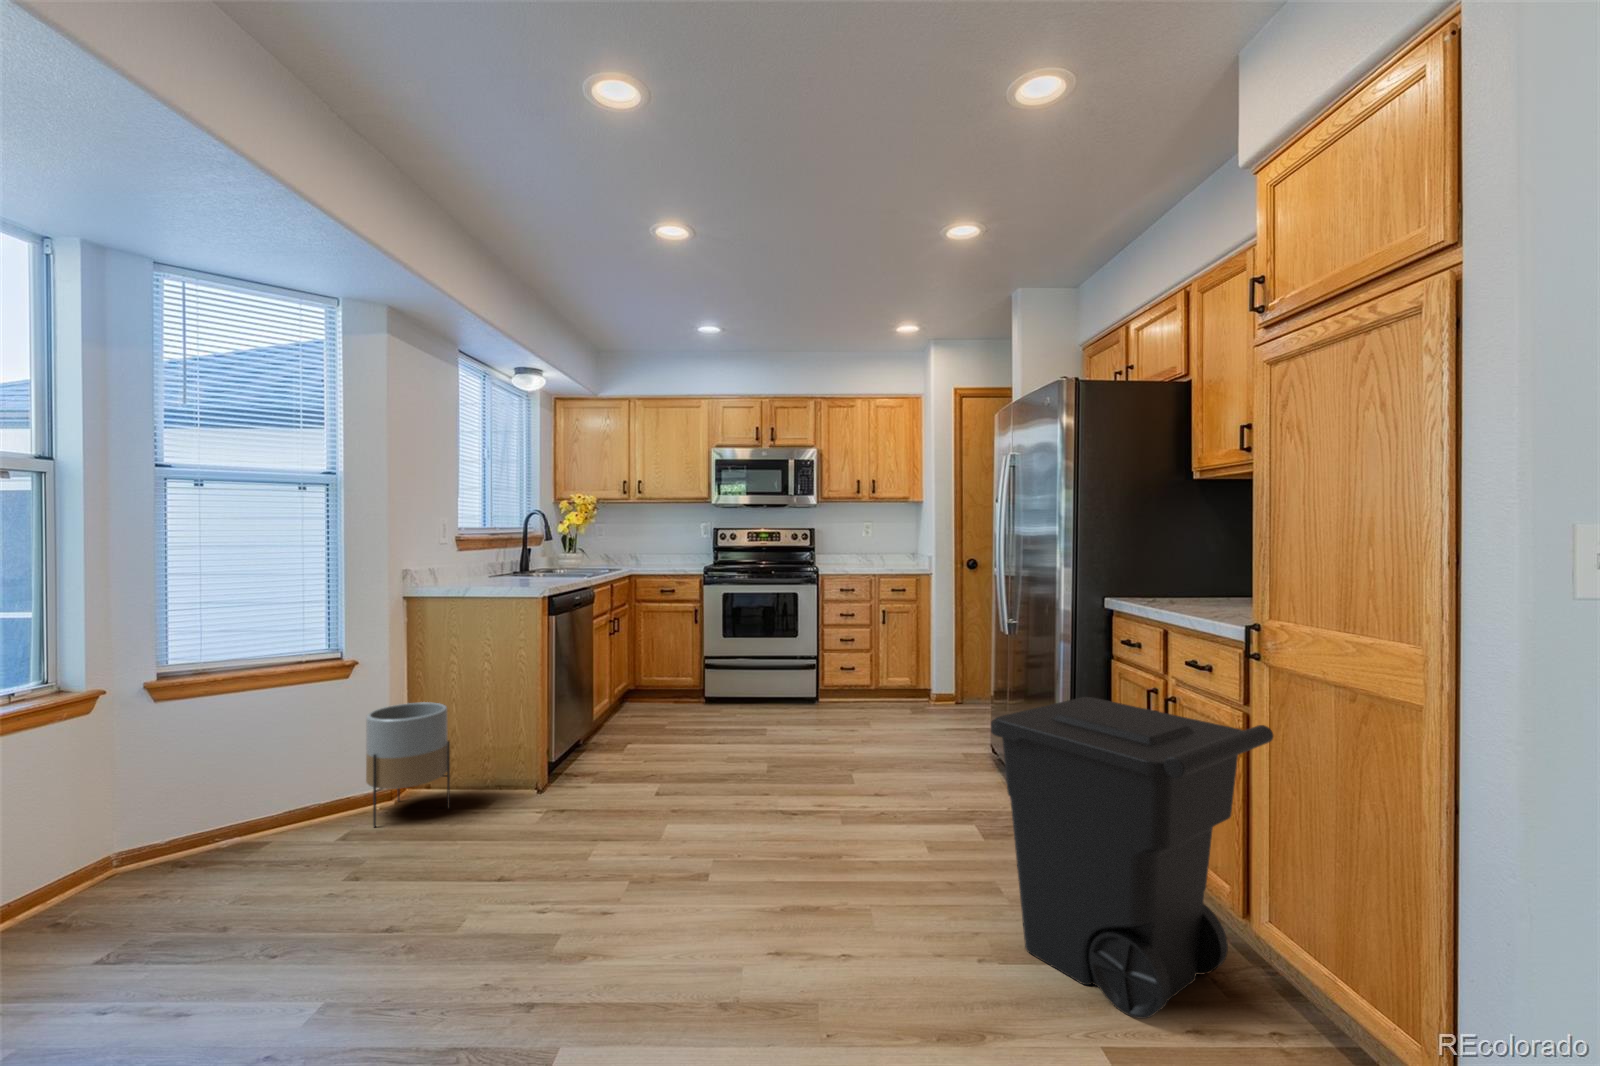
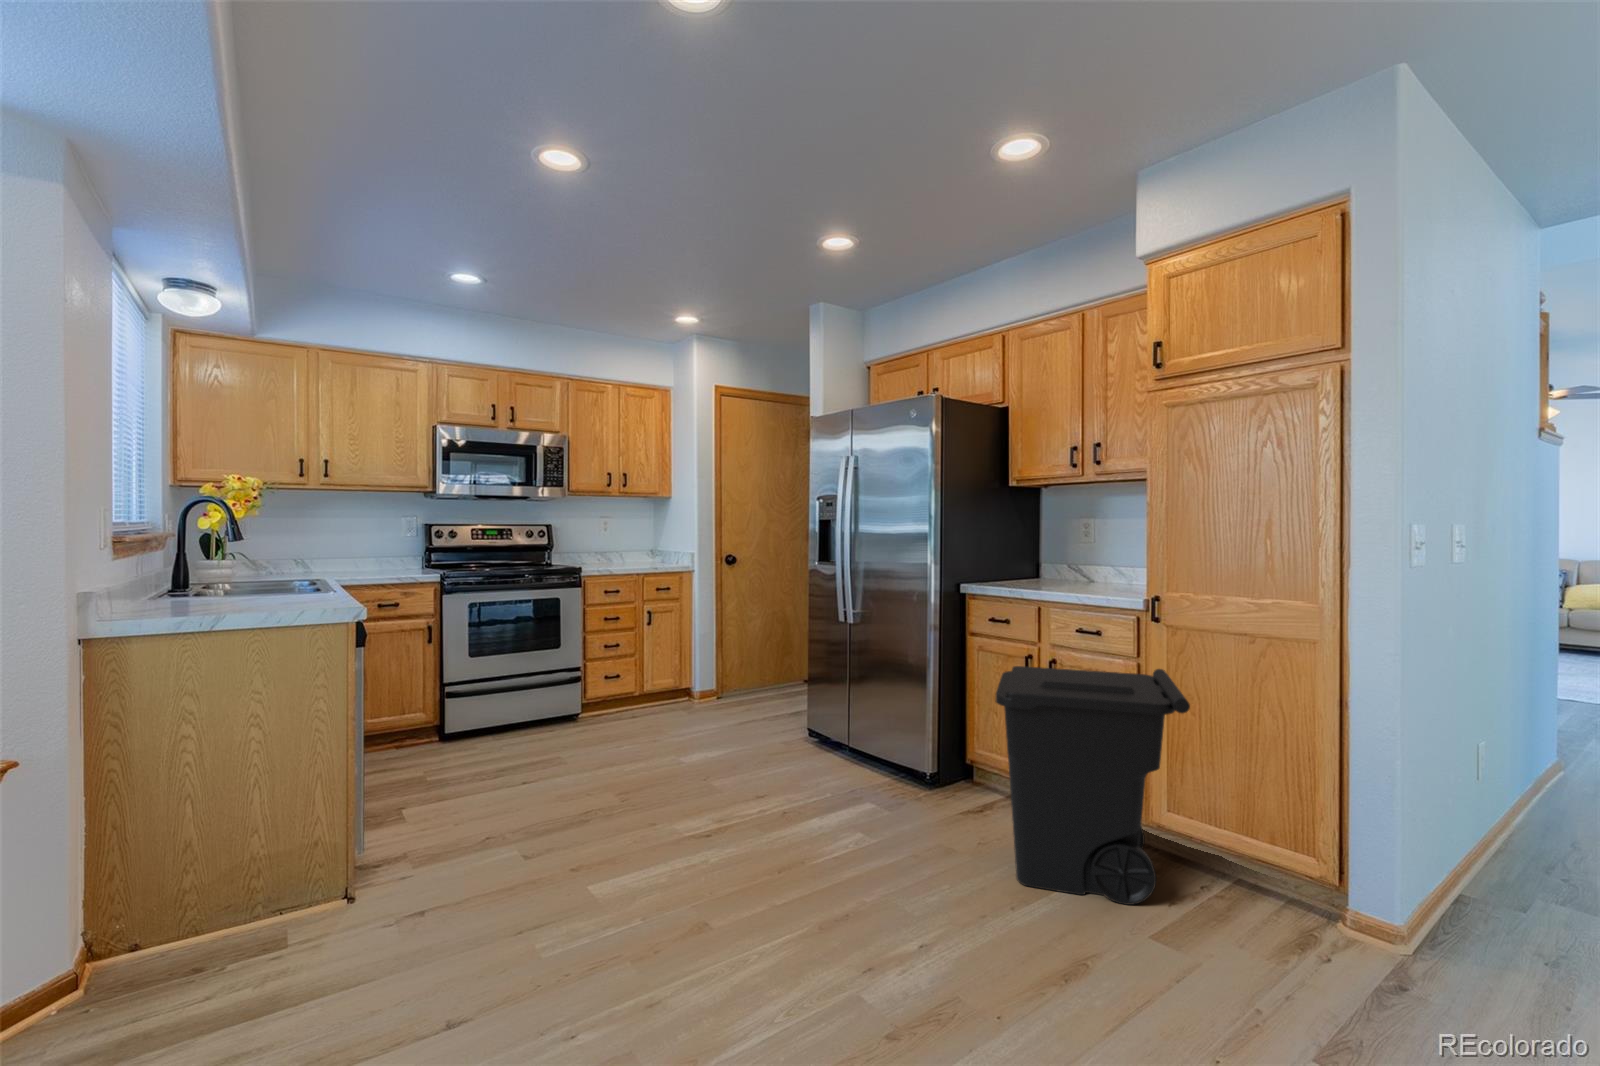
planter: present [366,702,450,827] -> none [56,806,222,1036]

